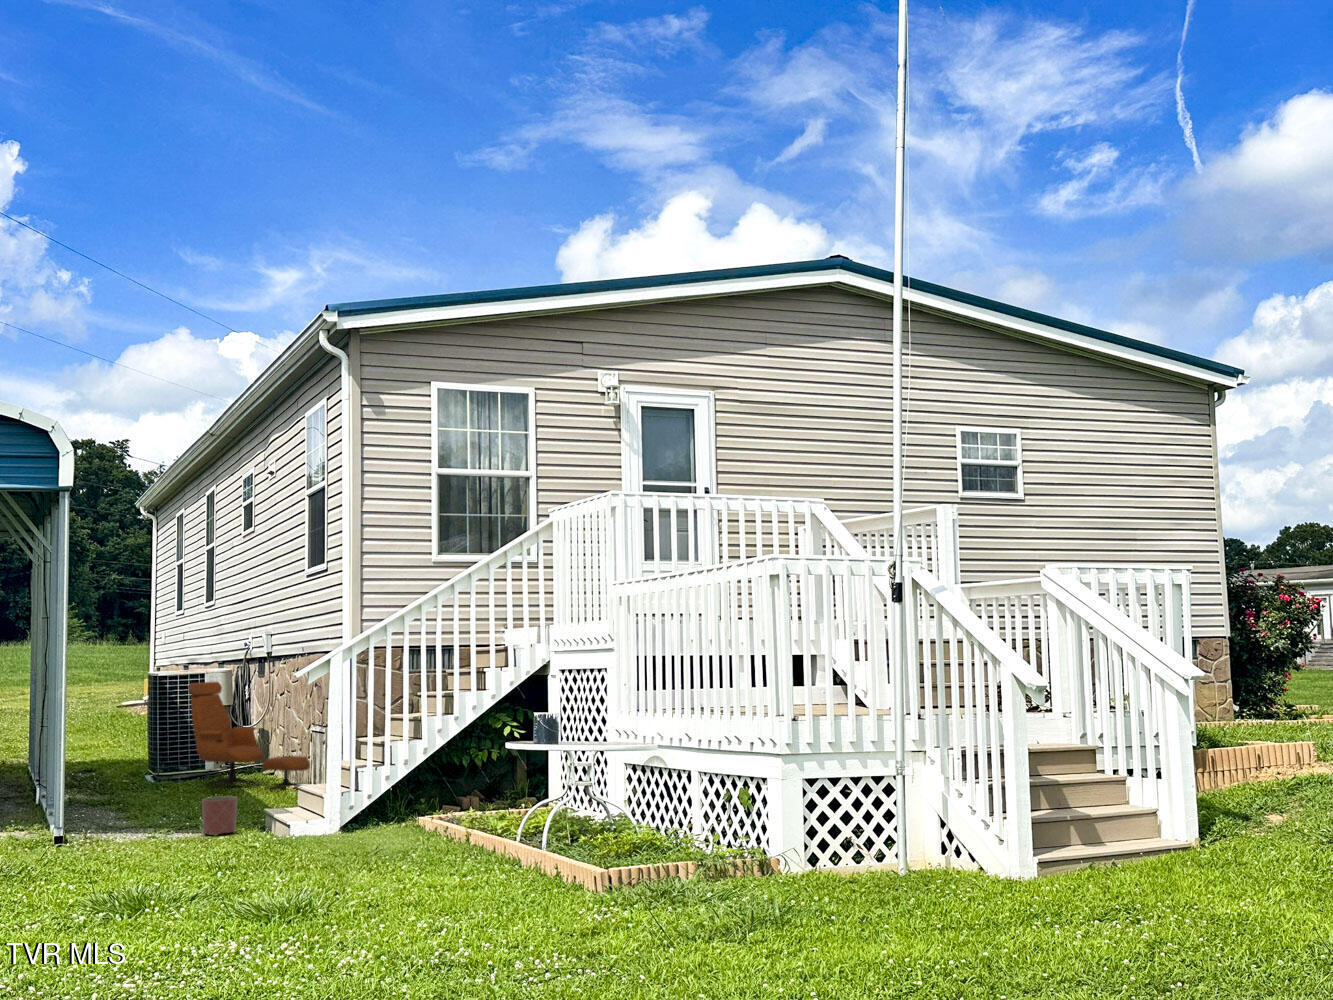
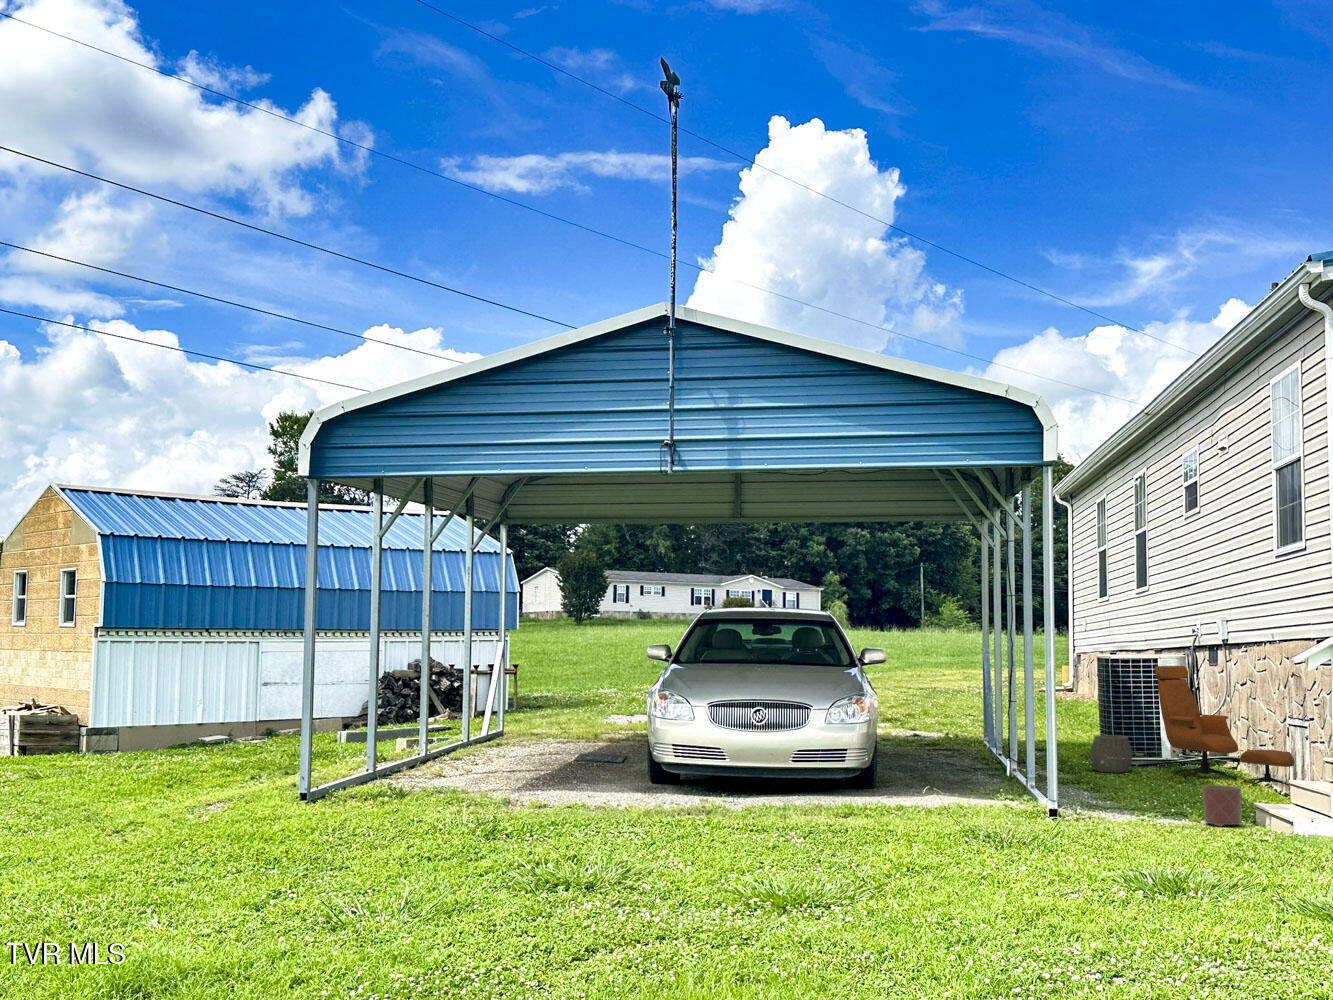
woven basket: none [122,753,165,791] -> present [1090,735,1132,773]

